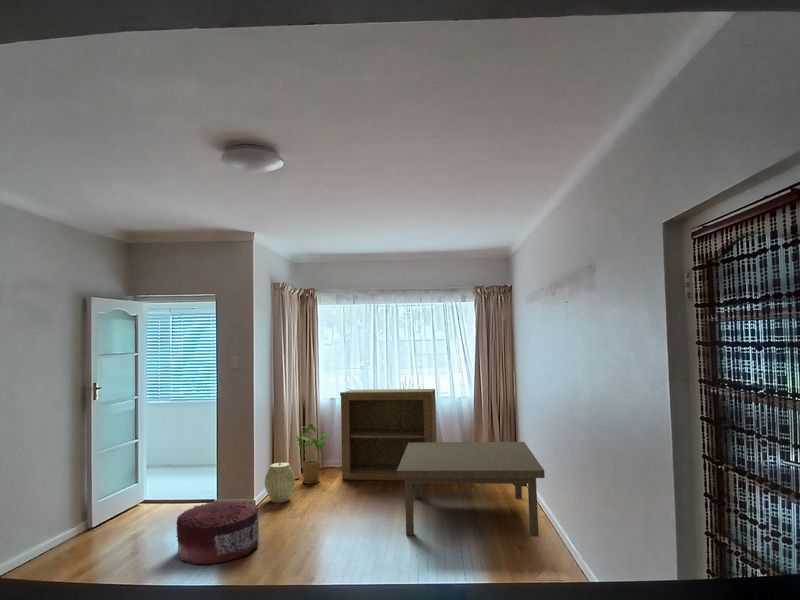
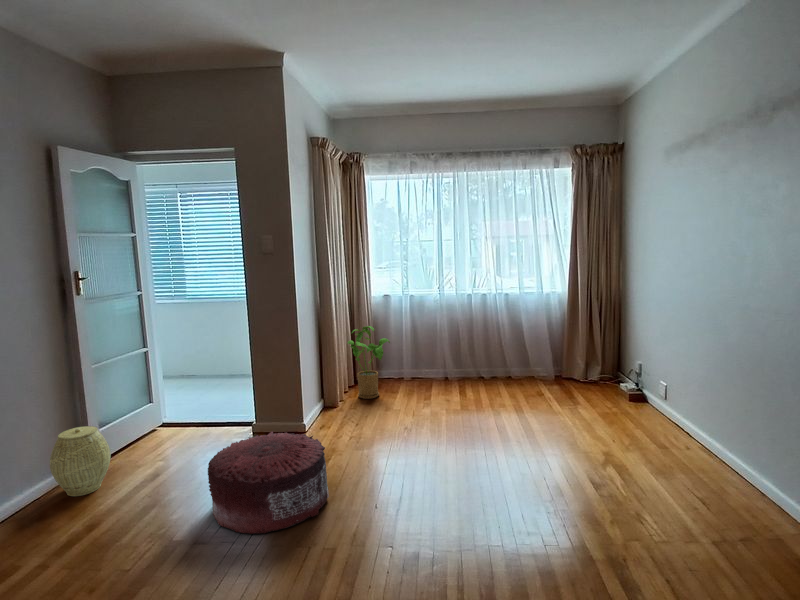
bookshelf: present [340,389,437,480] -> none [402,282,524,395]
coffee table: present [397,442,545,536] -> none [504,347,754,483]
woven basket: present [265,463,295,503] -> present [50,426,111,496]

